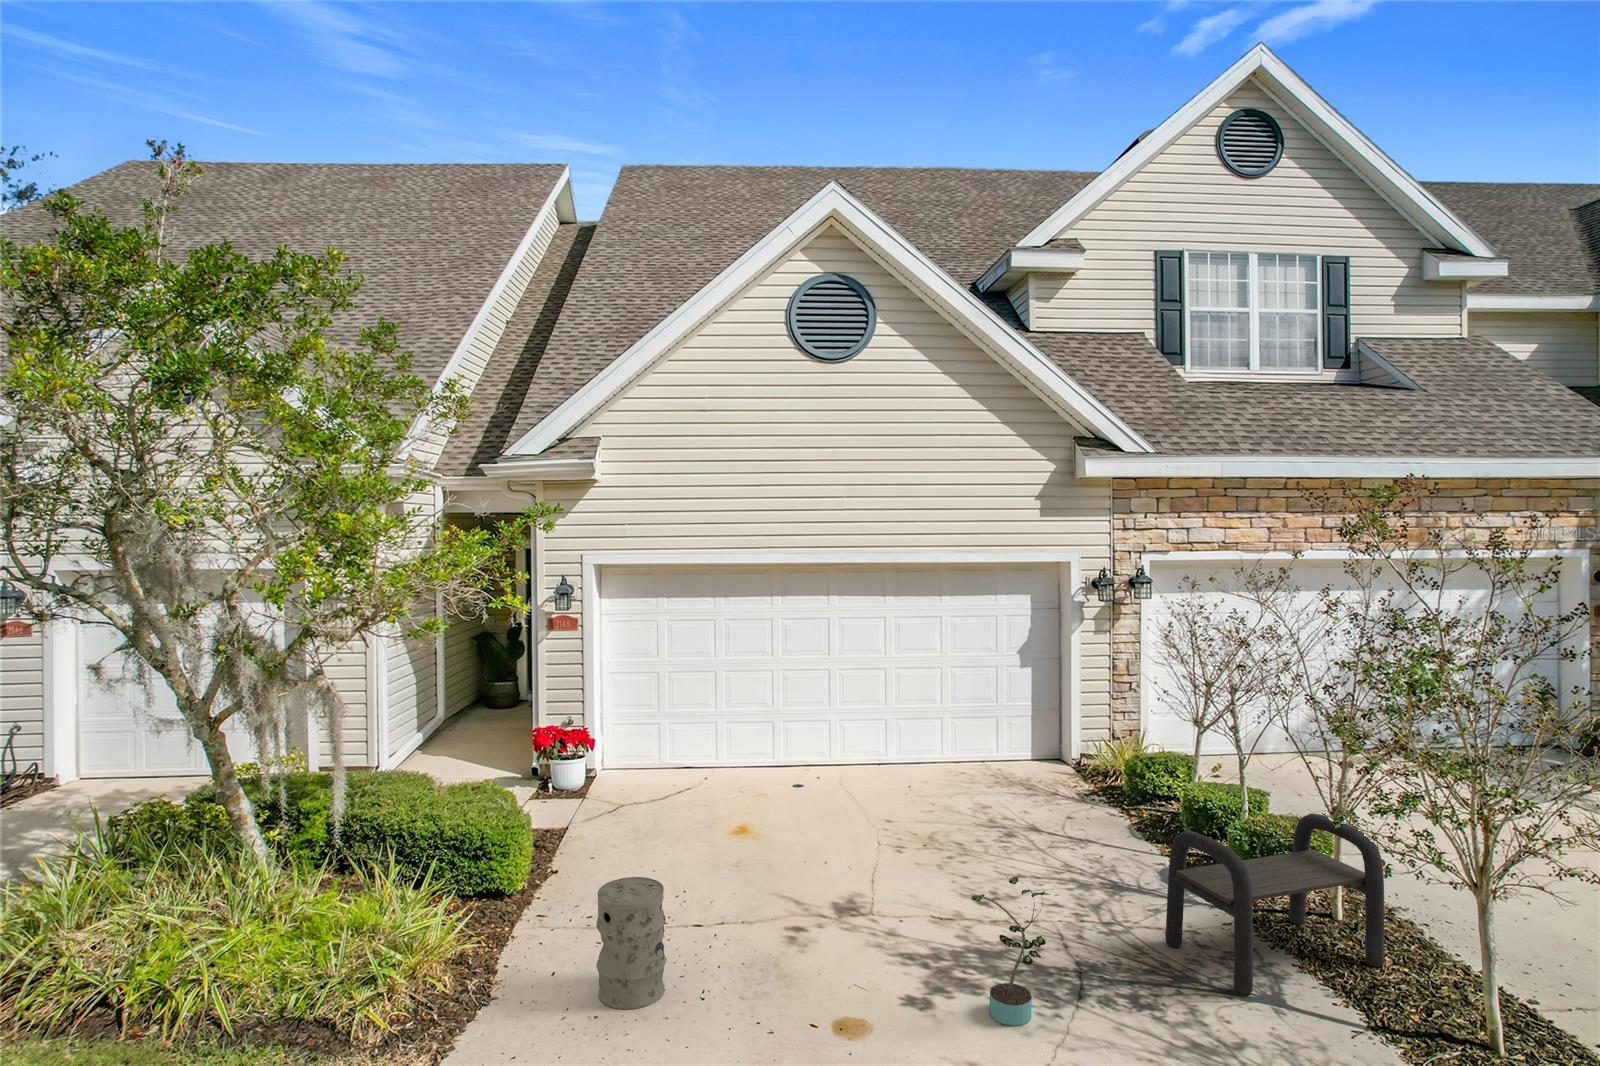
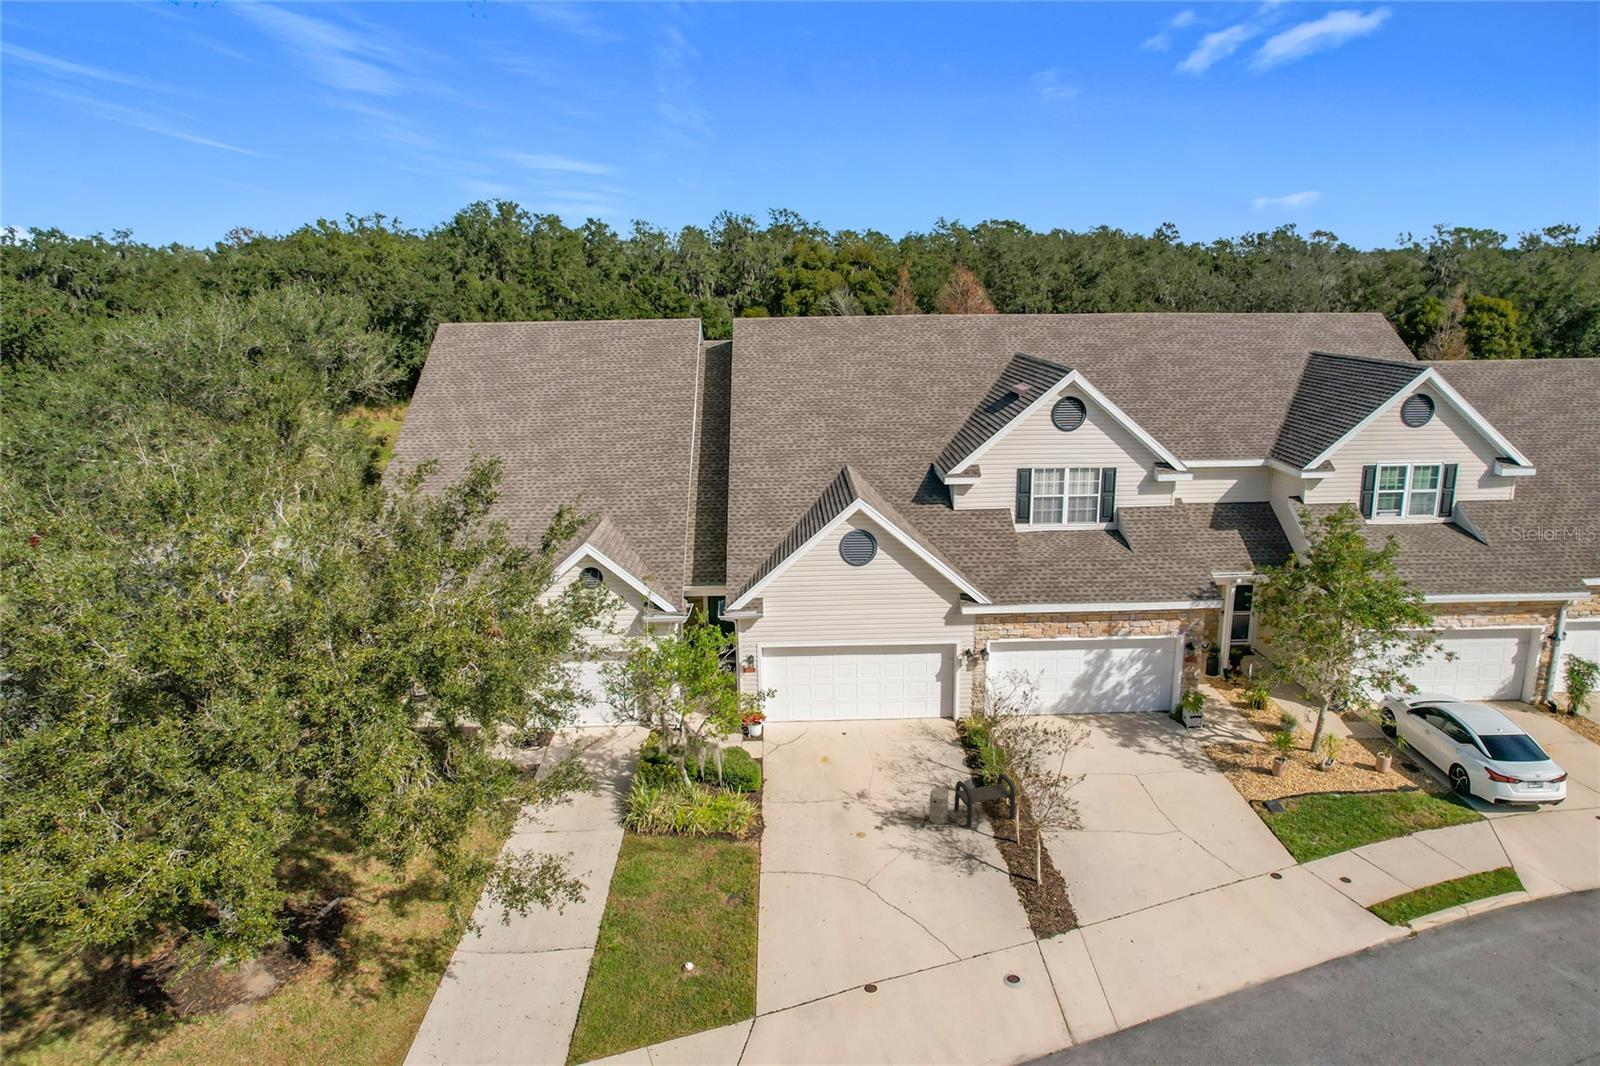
trash can: present [596,877,666,1009] -> present [929,789,949,824]
potted plant: present [972,877,1050,1026] -> none [893,797,914,835]

